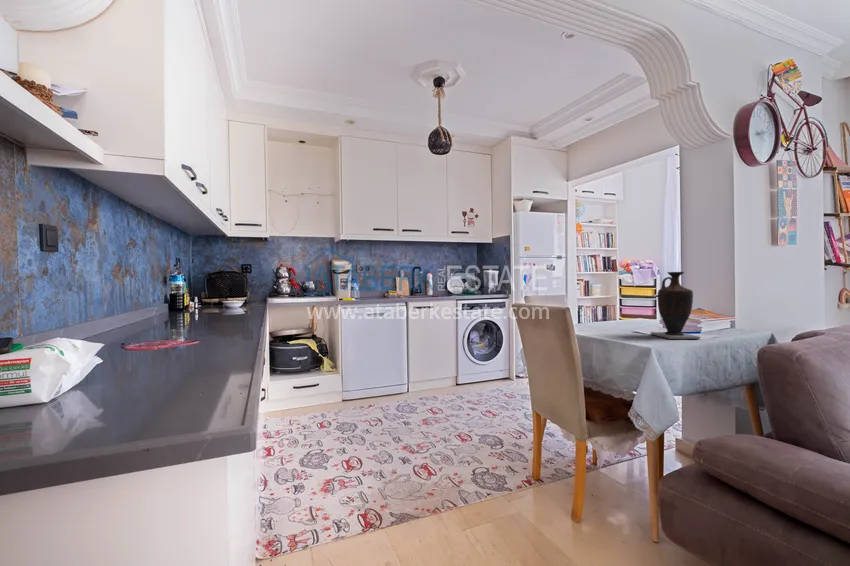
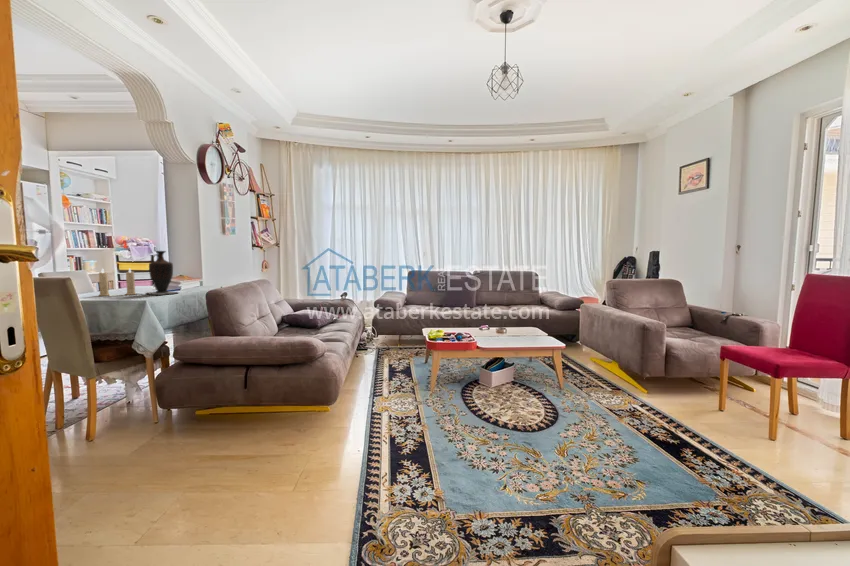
candle: none [595,294,639,333] -> present [99,269,136,296]

